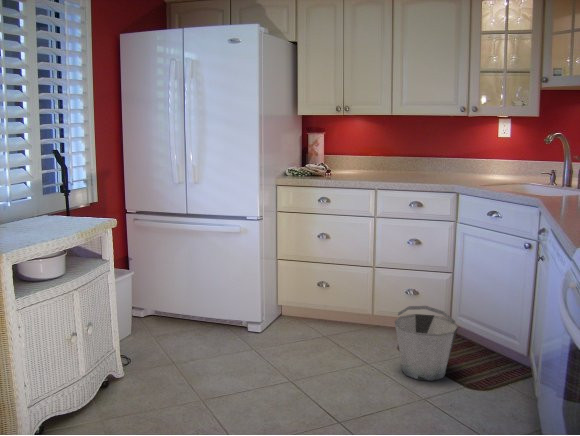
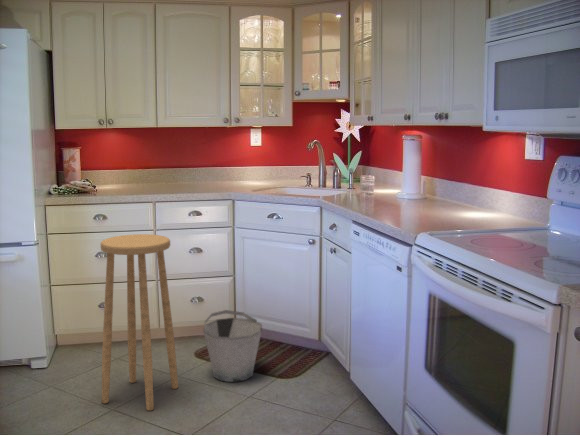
stool: none [289,216,364,386] -> present [101,234,178,410]

